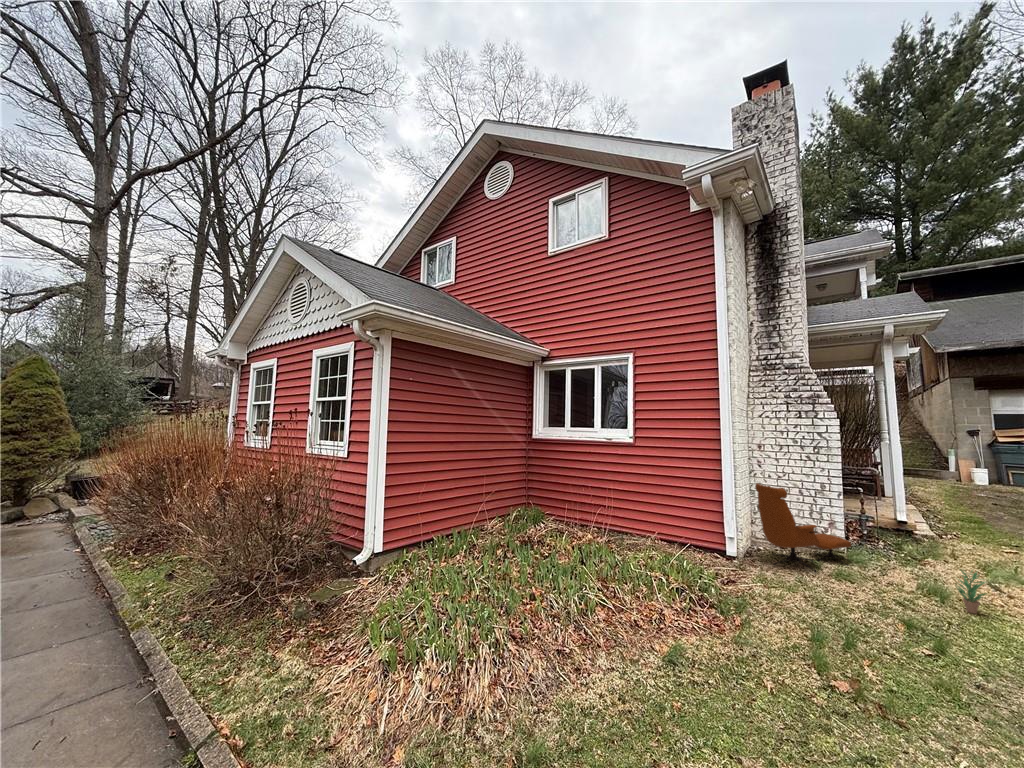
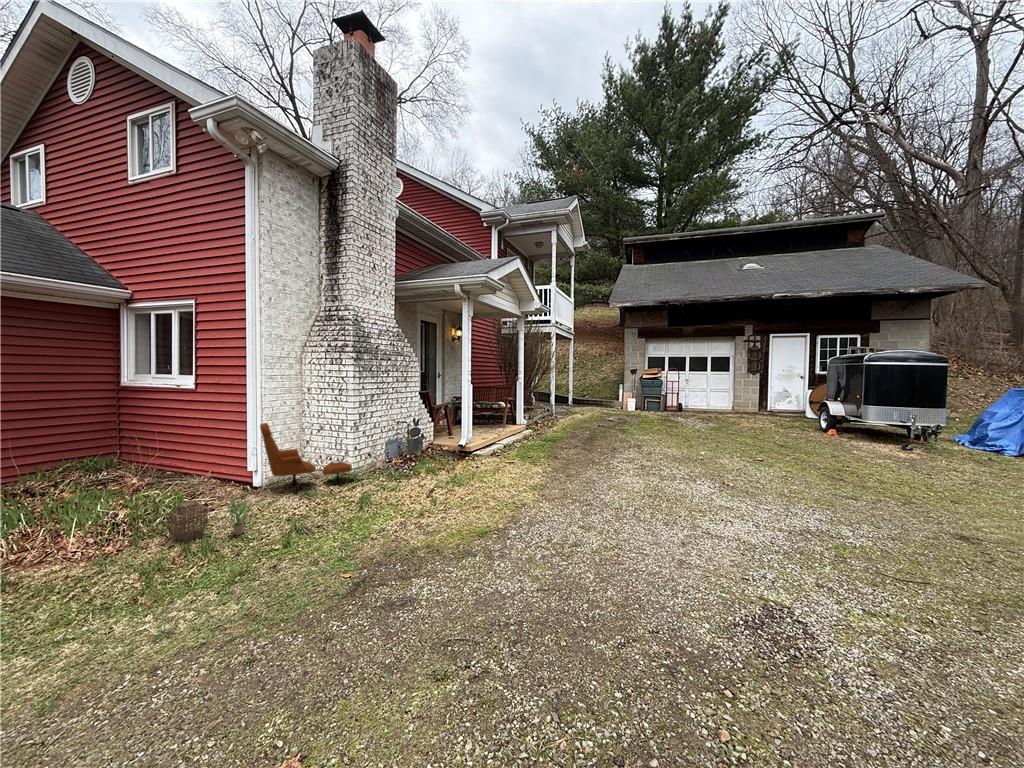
potted plant: present [957,570,986,614] -> present [227,499,247,535]
woven basket: none [775,576,823,627] -> present [167,501,208,540]

